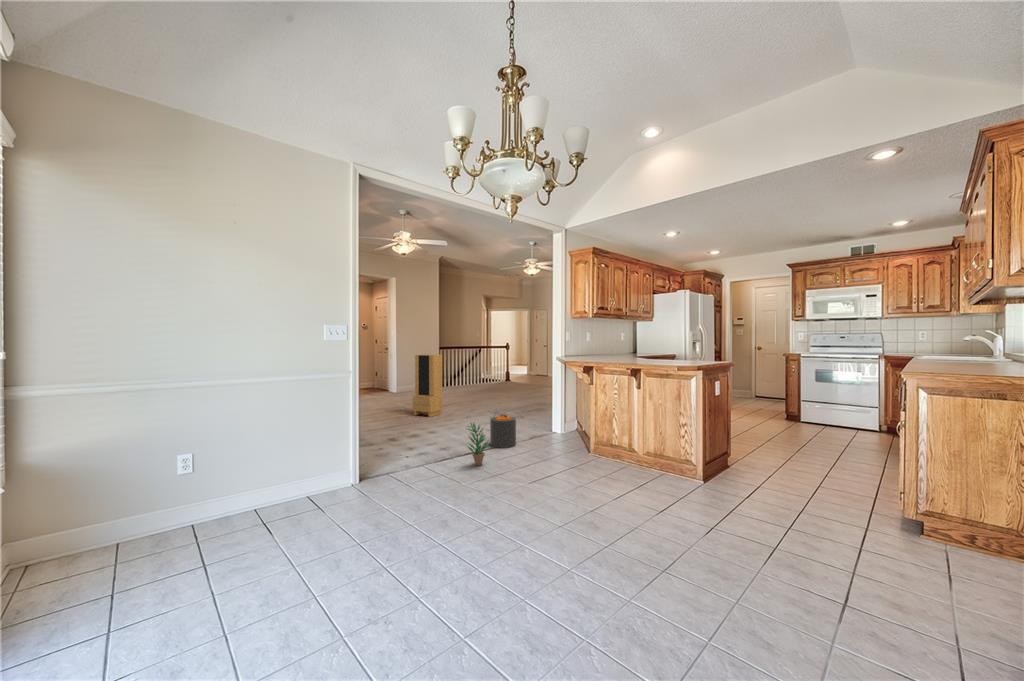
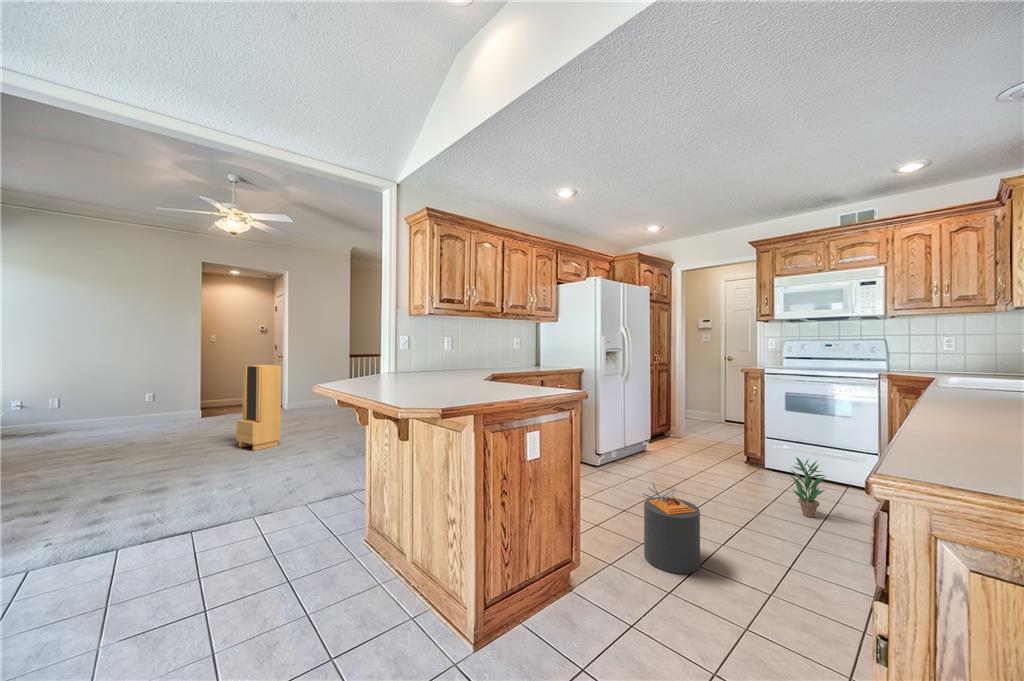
trash can: present [490,413,516,448] -> present [643,484,700,574]
potted plant: present [467,423,488,465] -> present [791,458,826,518]

